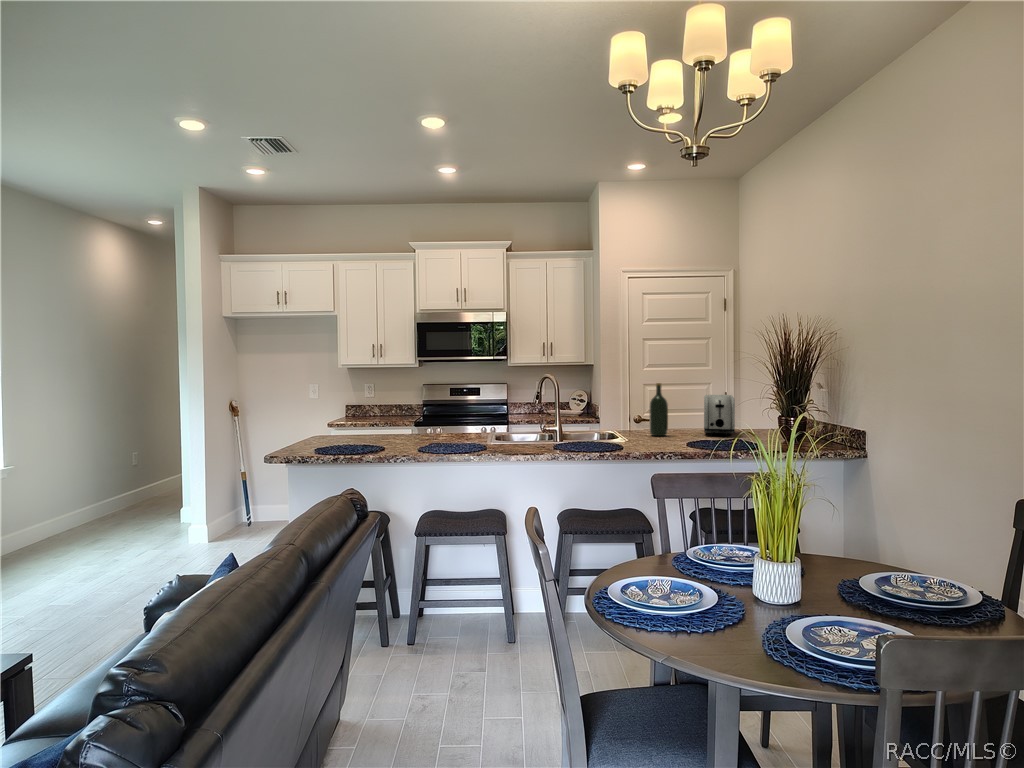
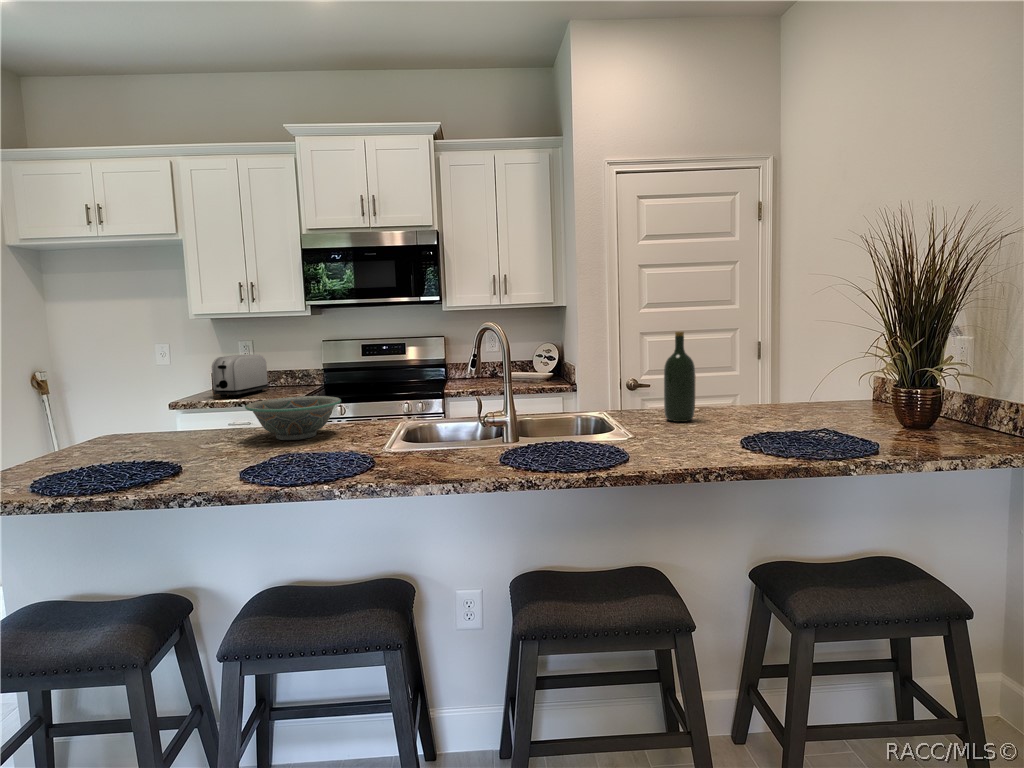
toaster: present [704,395,735,436] -> present [212,355,268,397]
decorative bowl: none [407,416,460,440] -> present [245,396,341,440]

